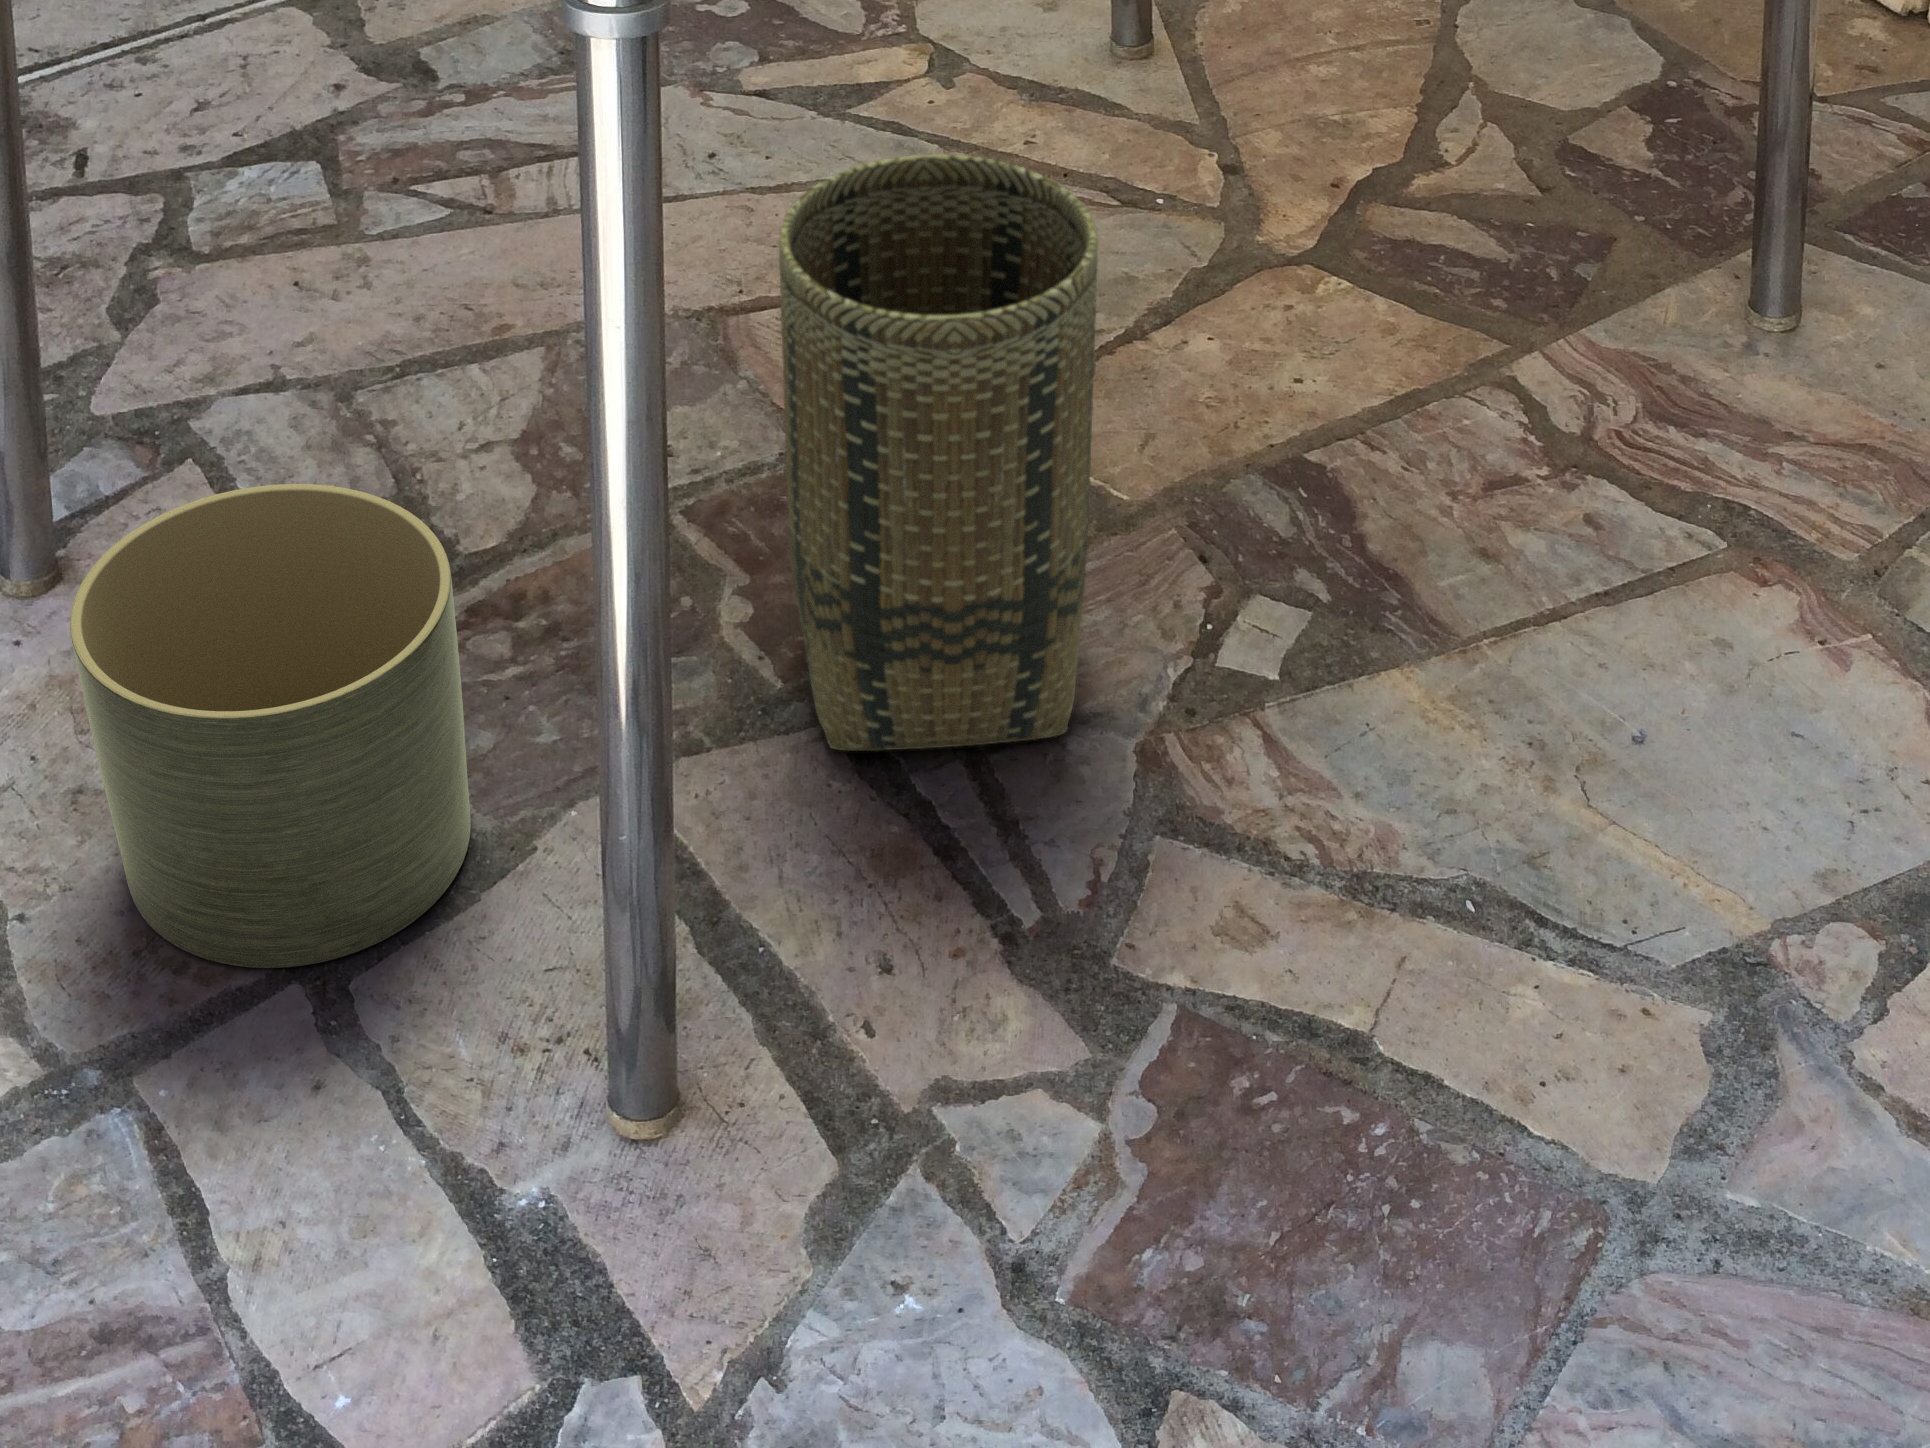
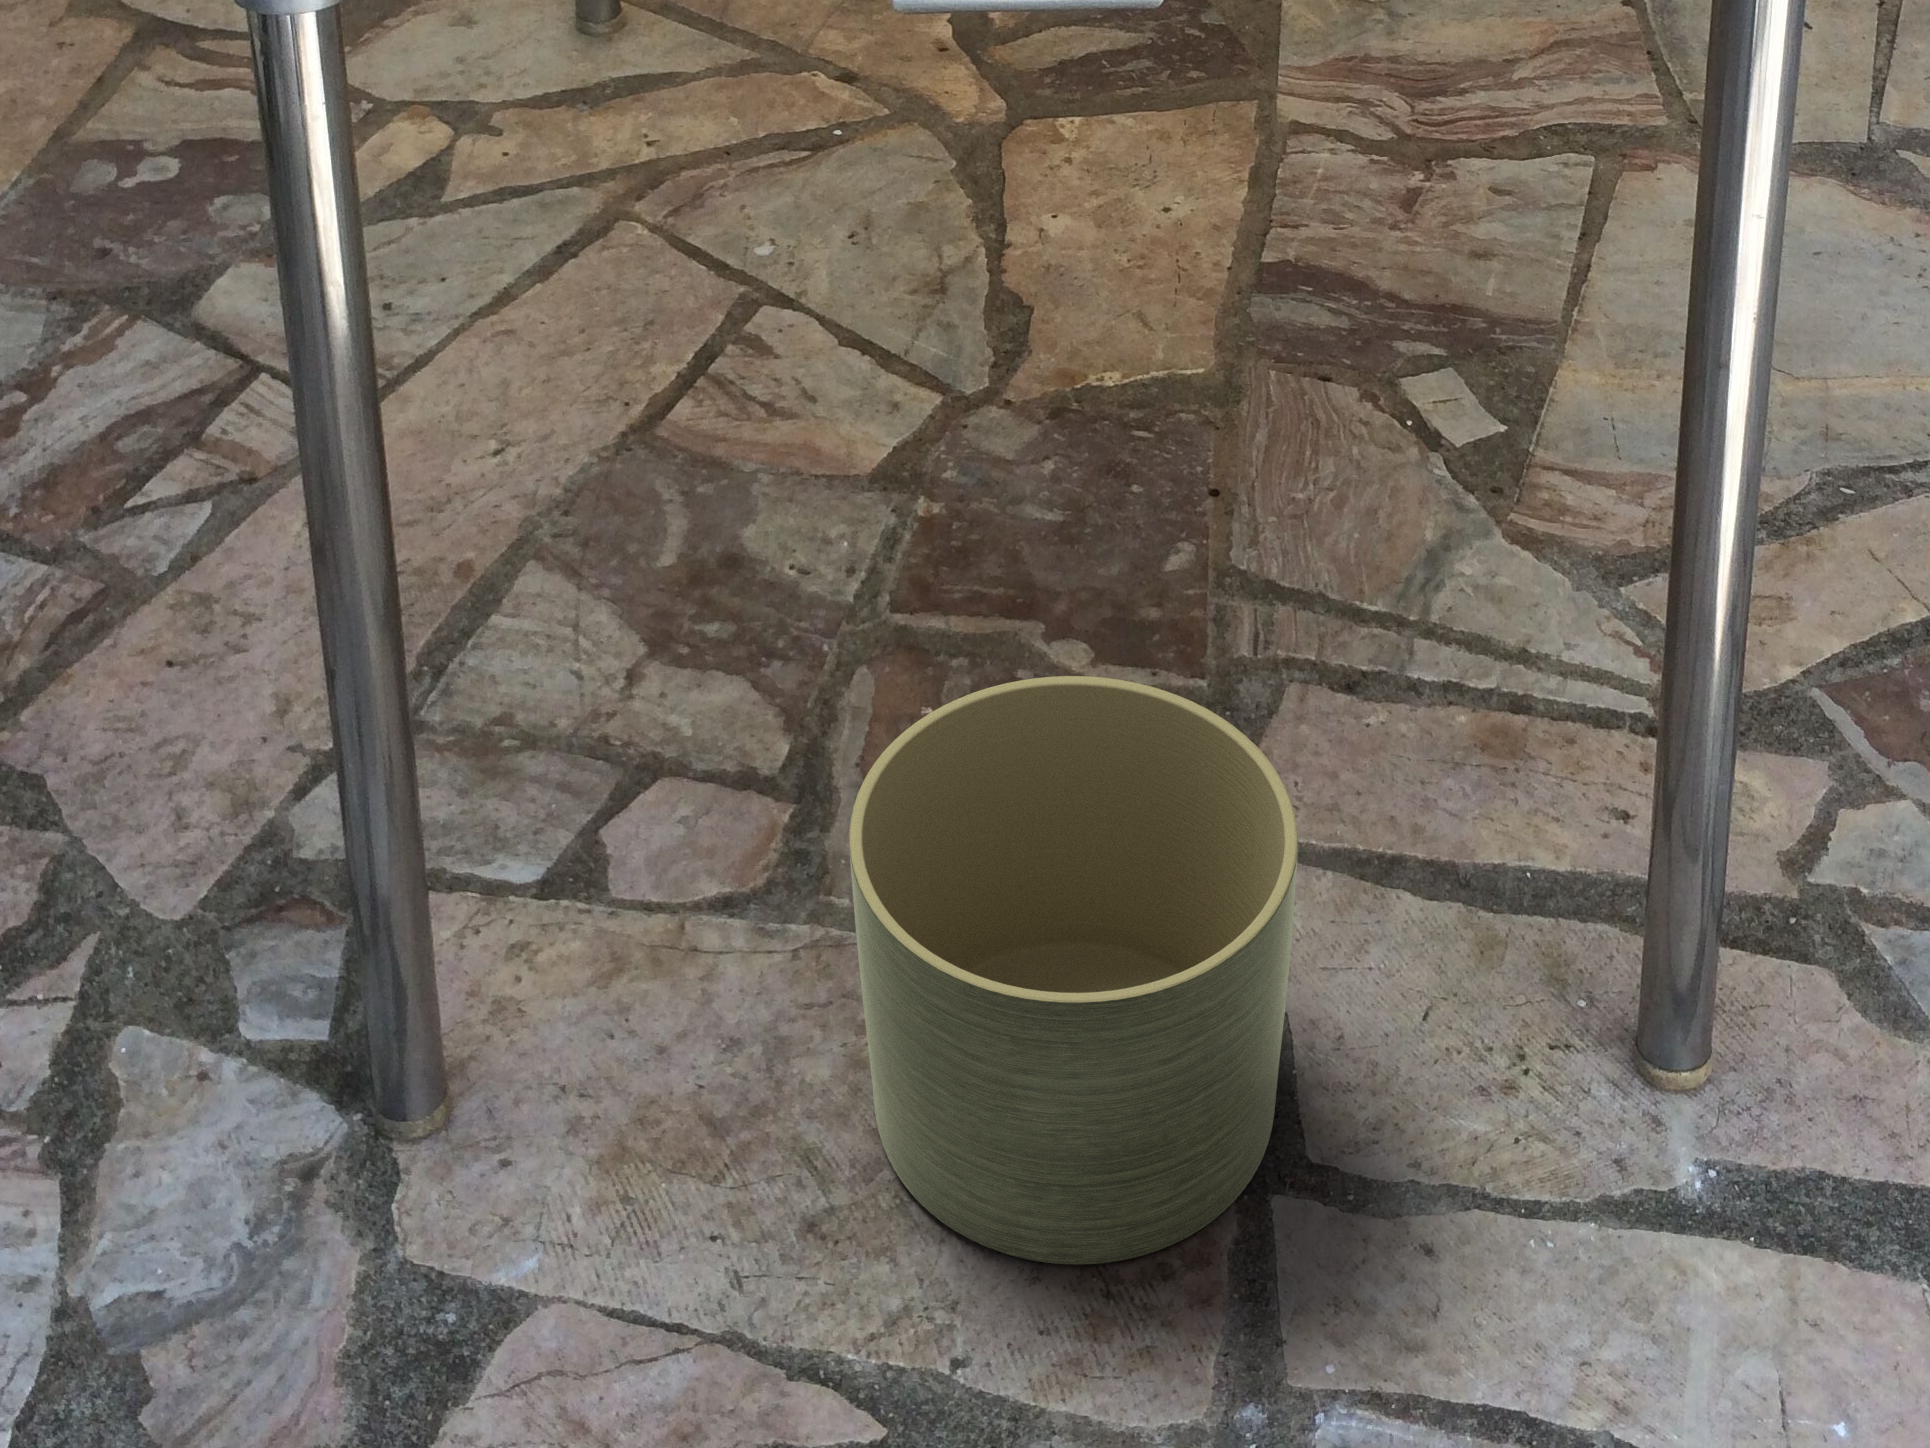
basket: present [779,155,1098,751] -> none [1115,49,1474,698]

